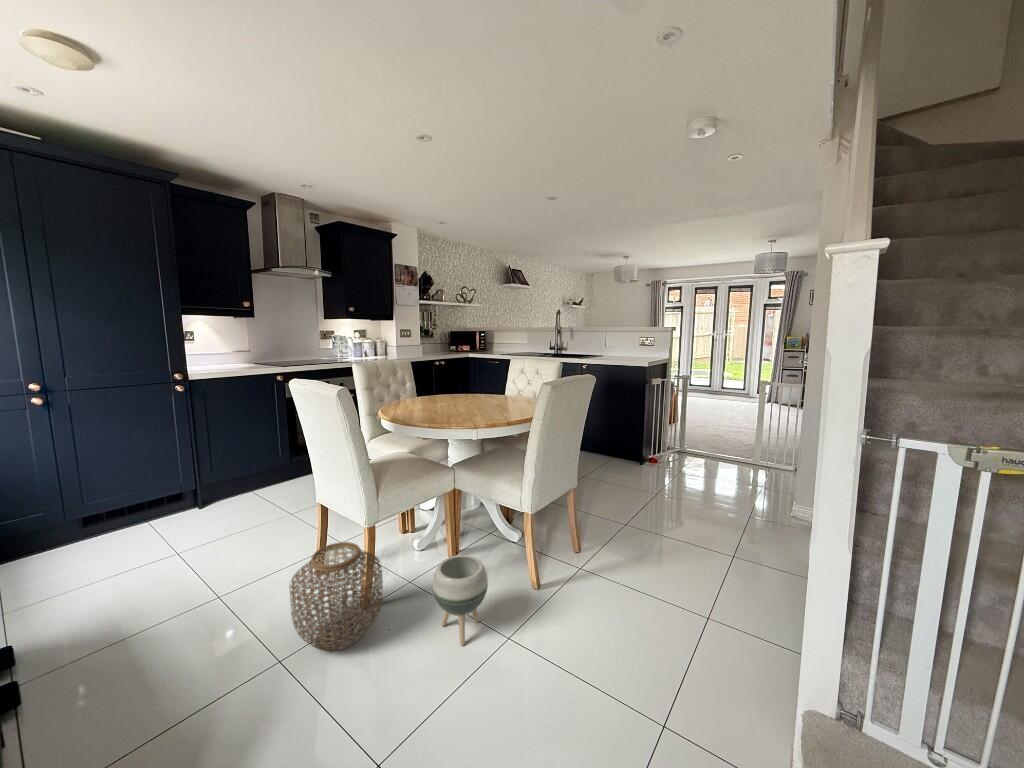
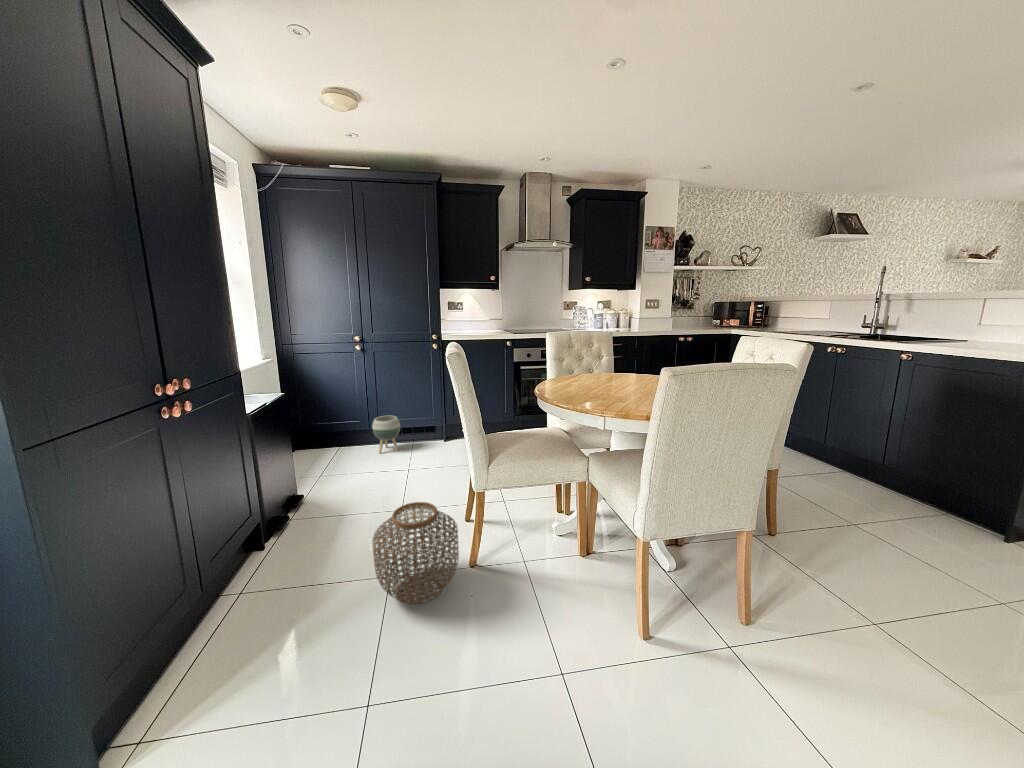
planter: present [432,555,488,646] -> present [372,416,400,453]

